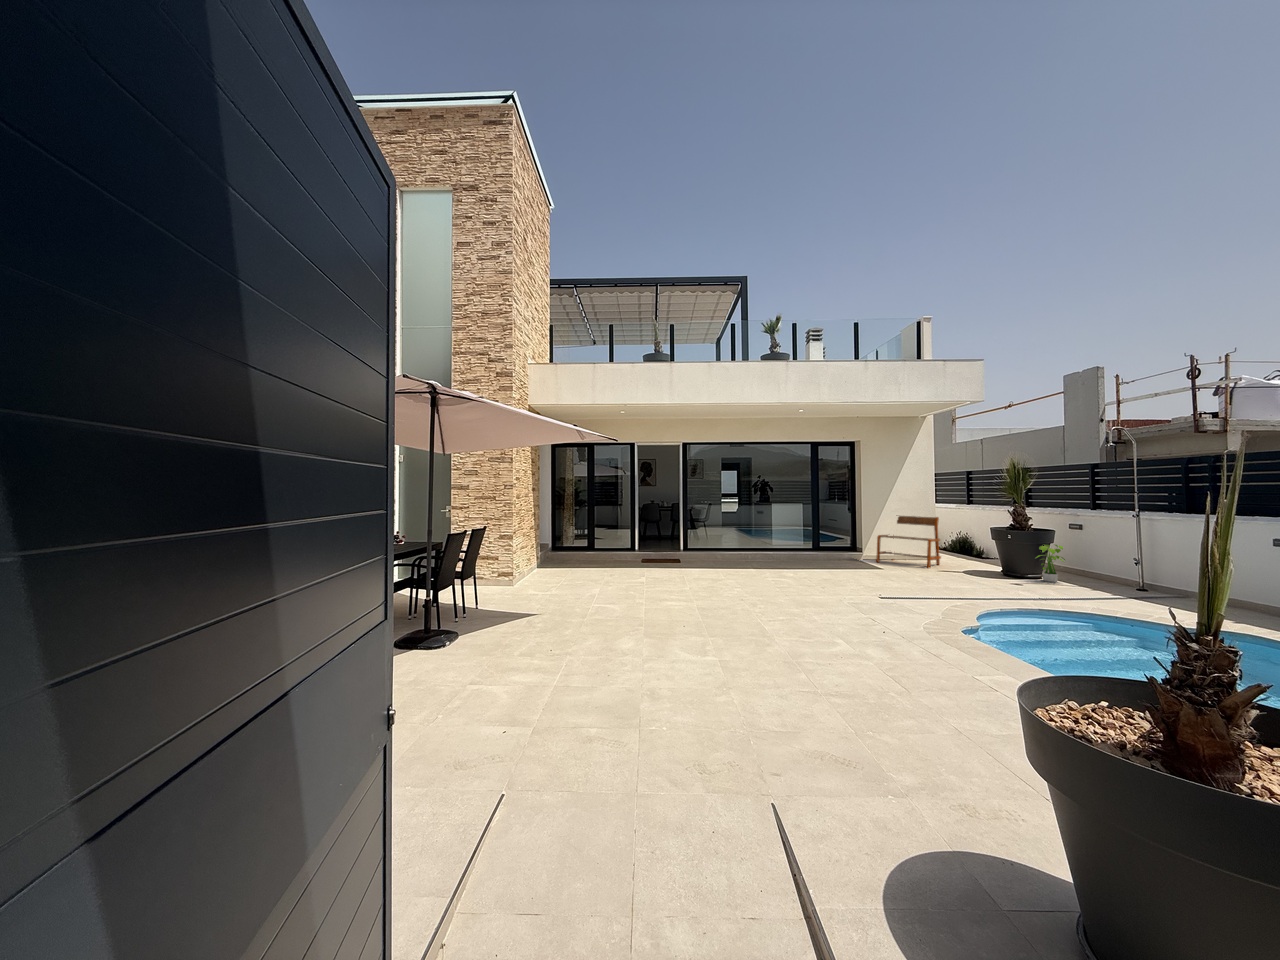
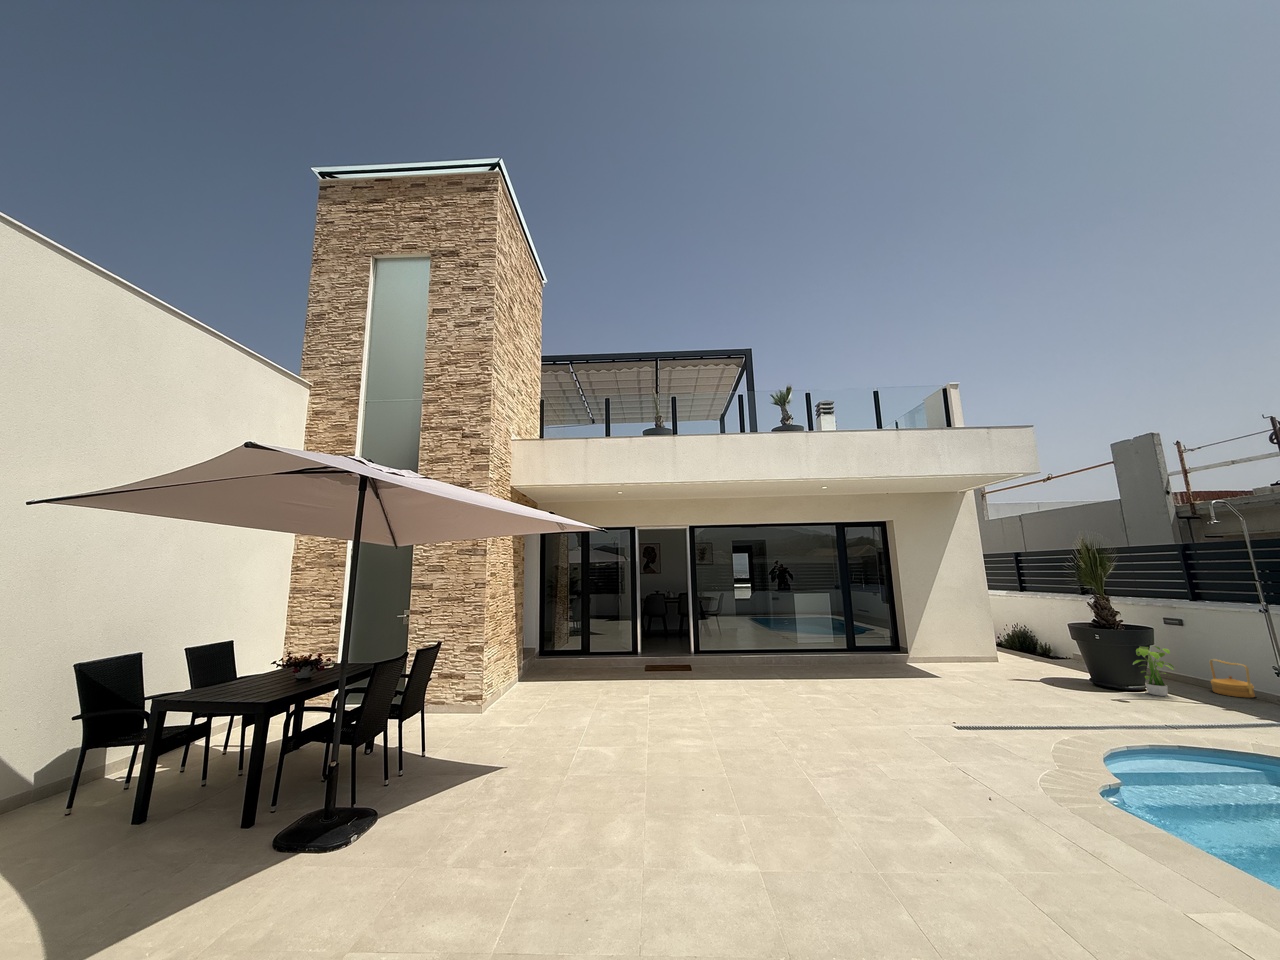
bench: present [876,516,941,568] -> none [921,605,1002,674]
woven basket: none [1094,556,1125,583] -> present [1210,660,1255,698]

